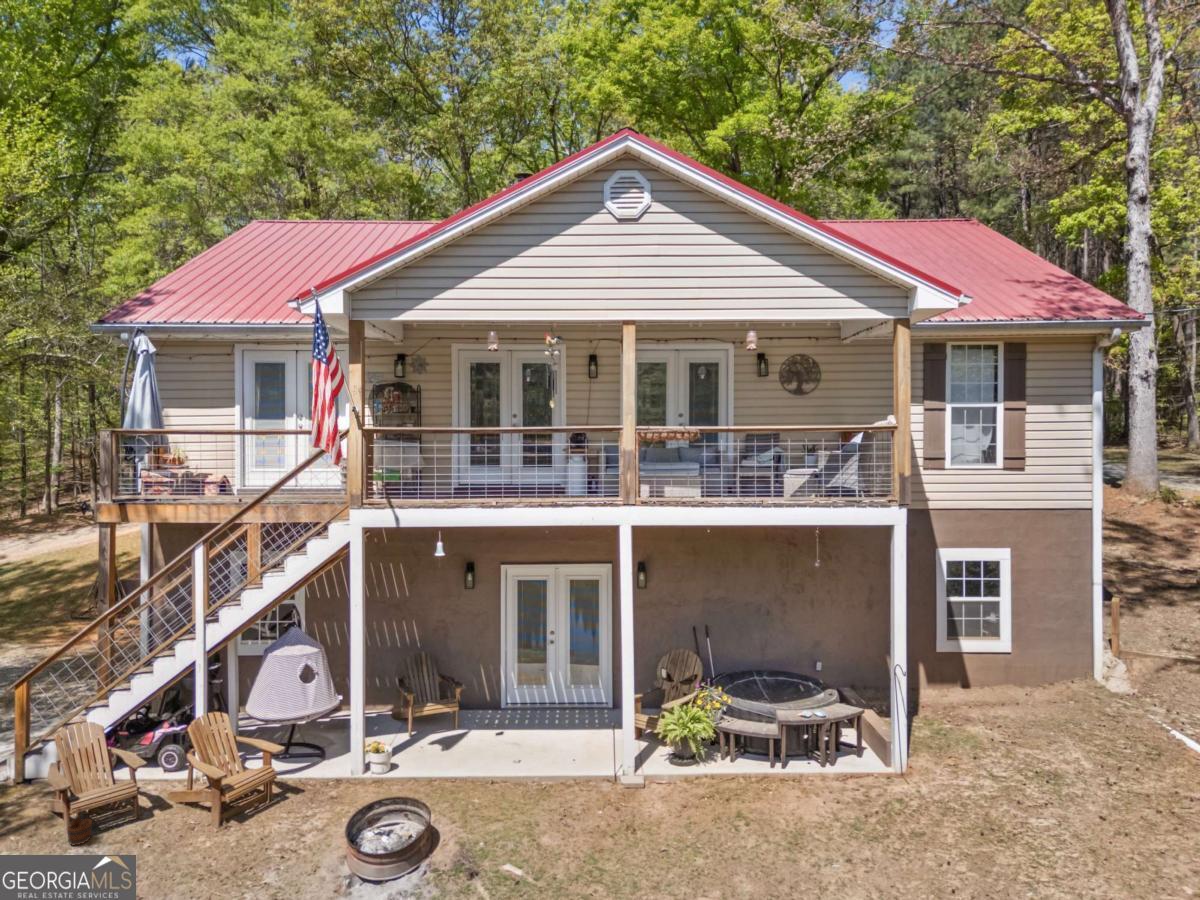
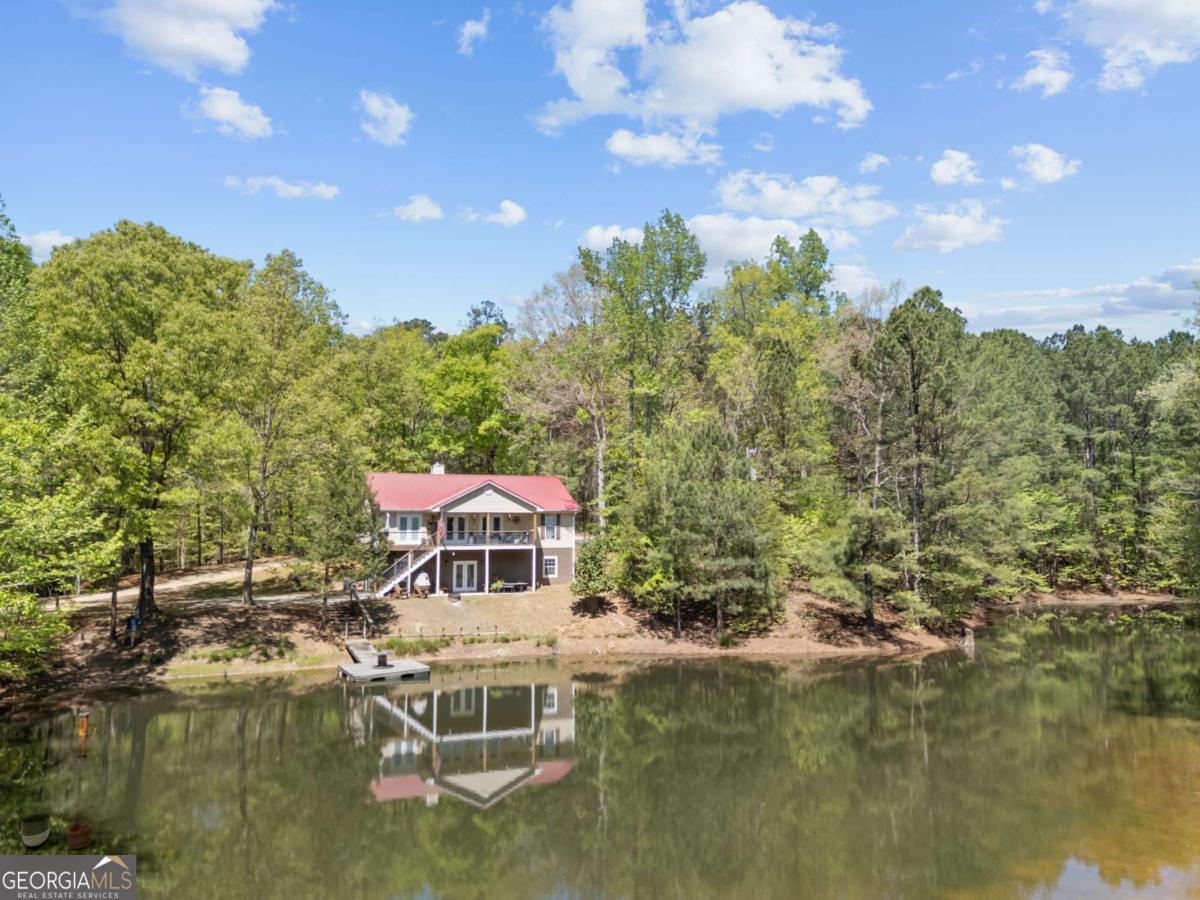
planter: none [21,809,51,843] -> present [21,813,50,846]

